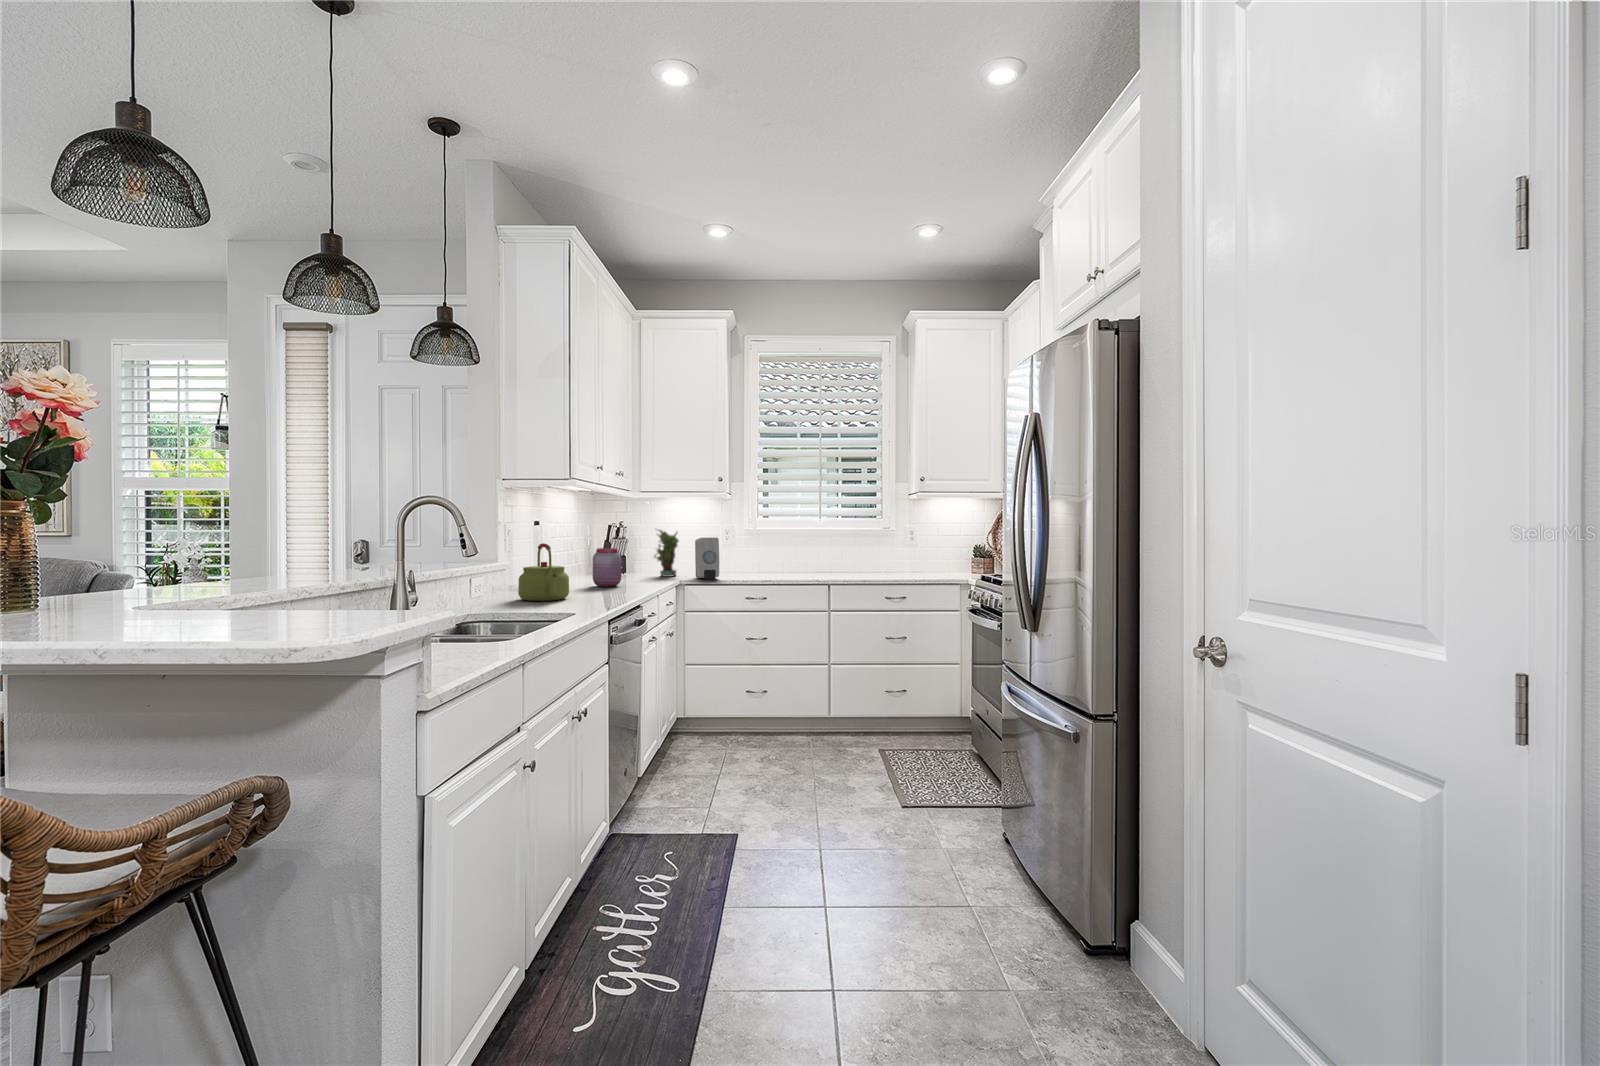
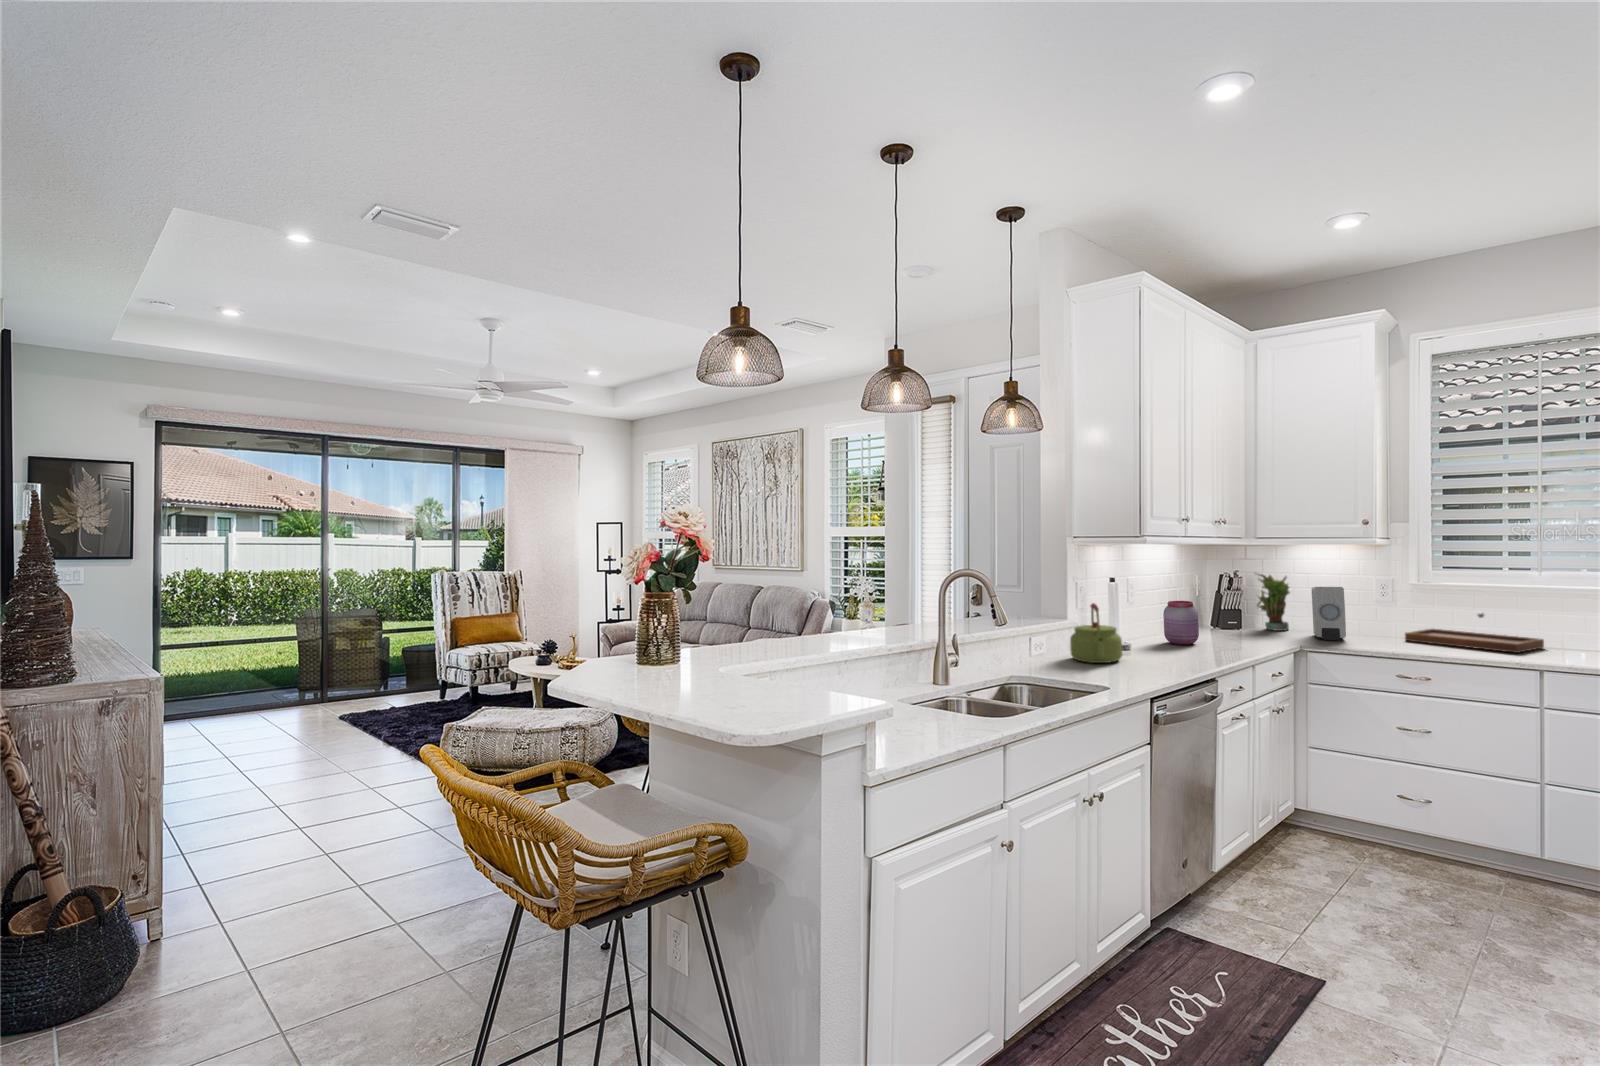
tray: none [752,555,823,579] -> present [1405,613,1544,653]

